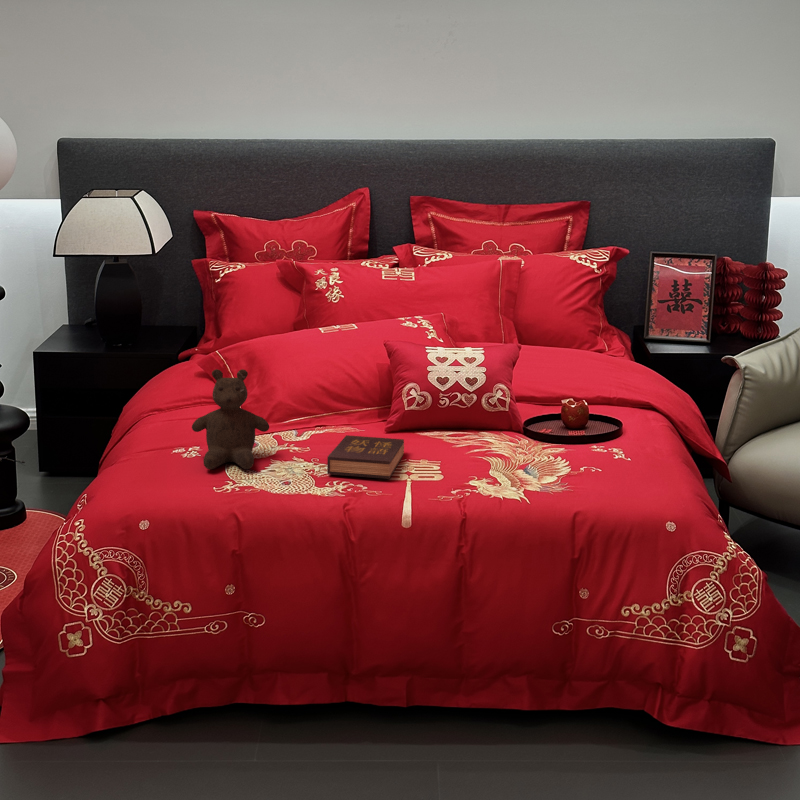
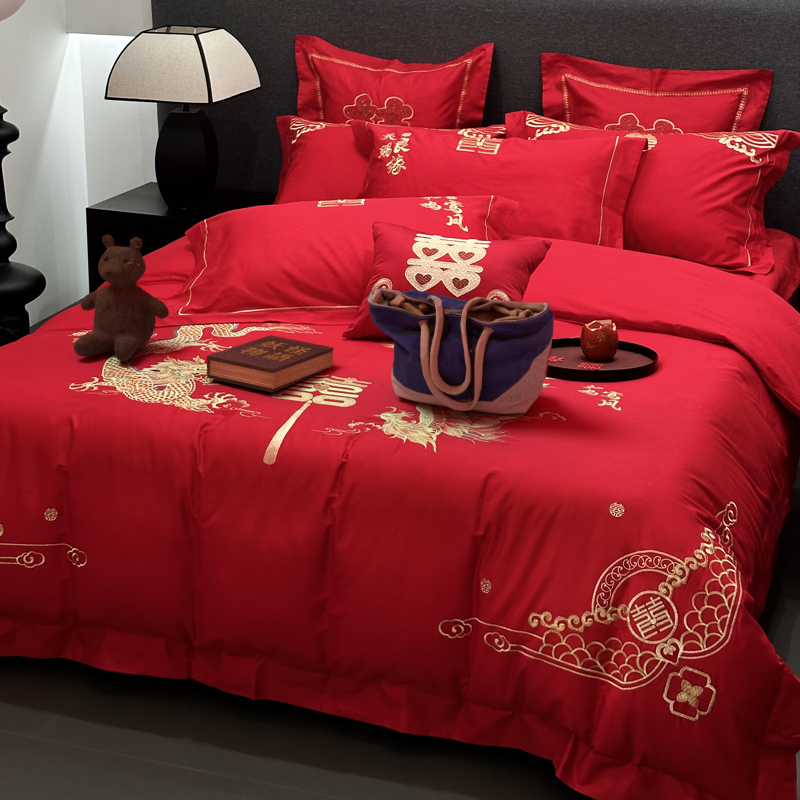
tote bag: none [457,392,599,475] -> present [368,288,554,414]

